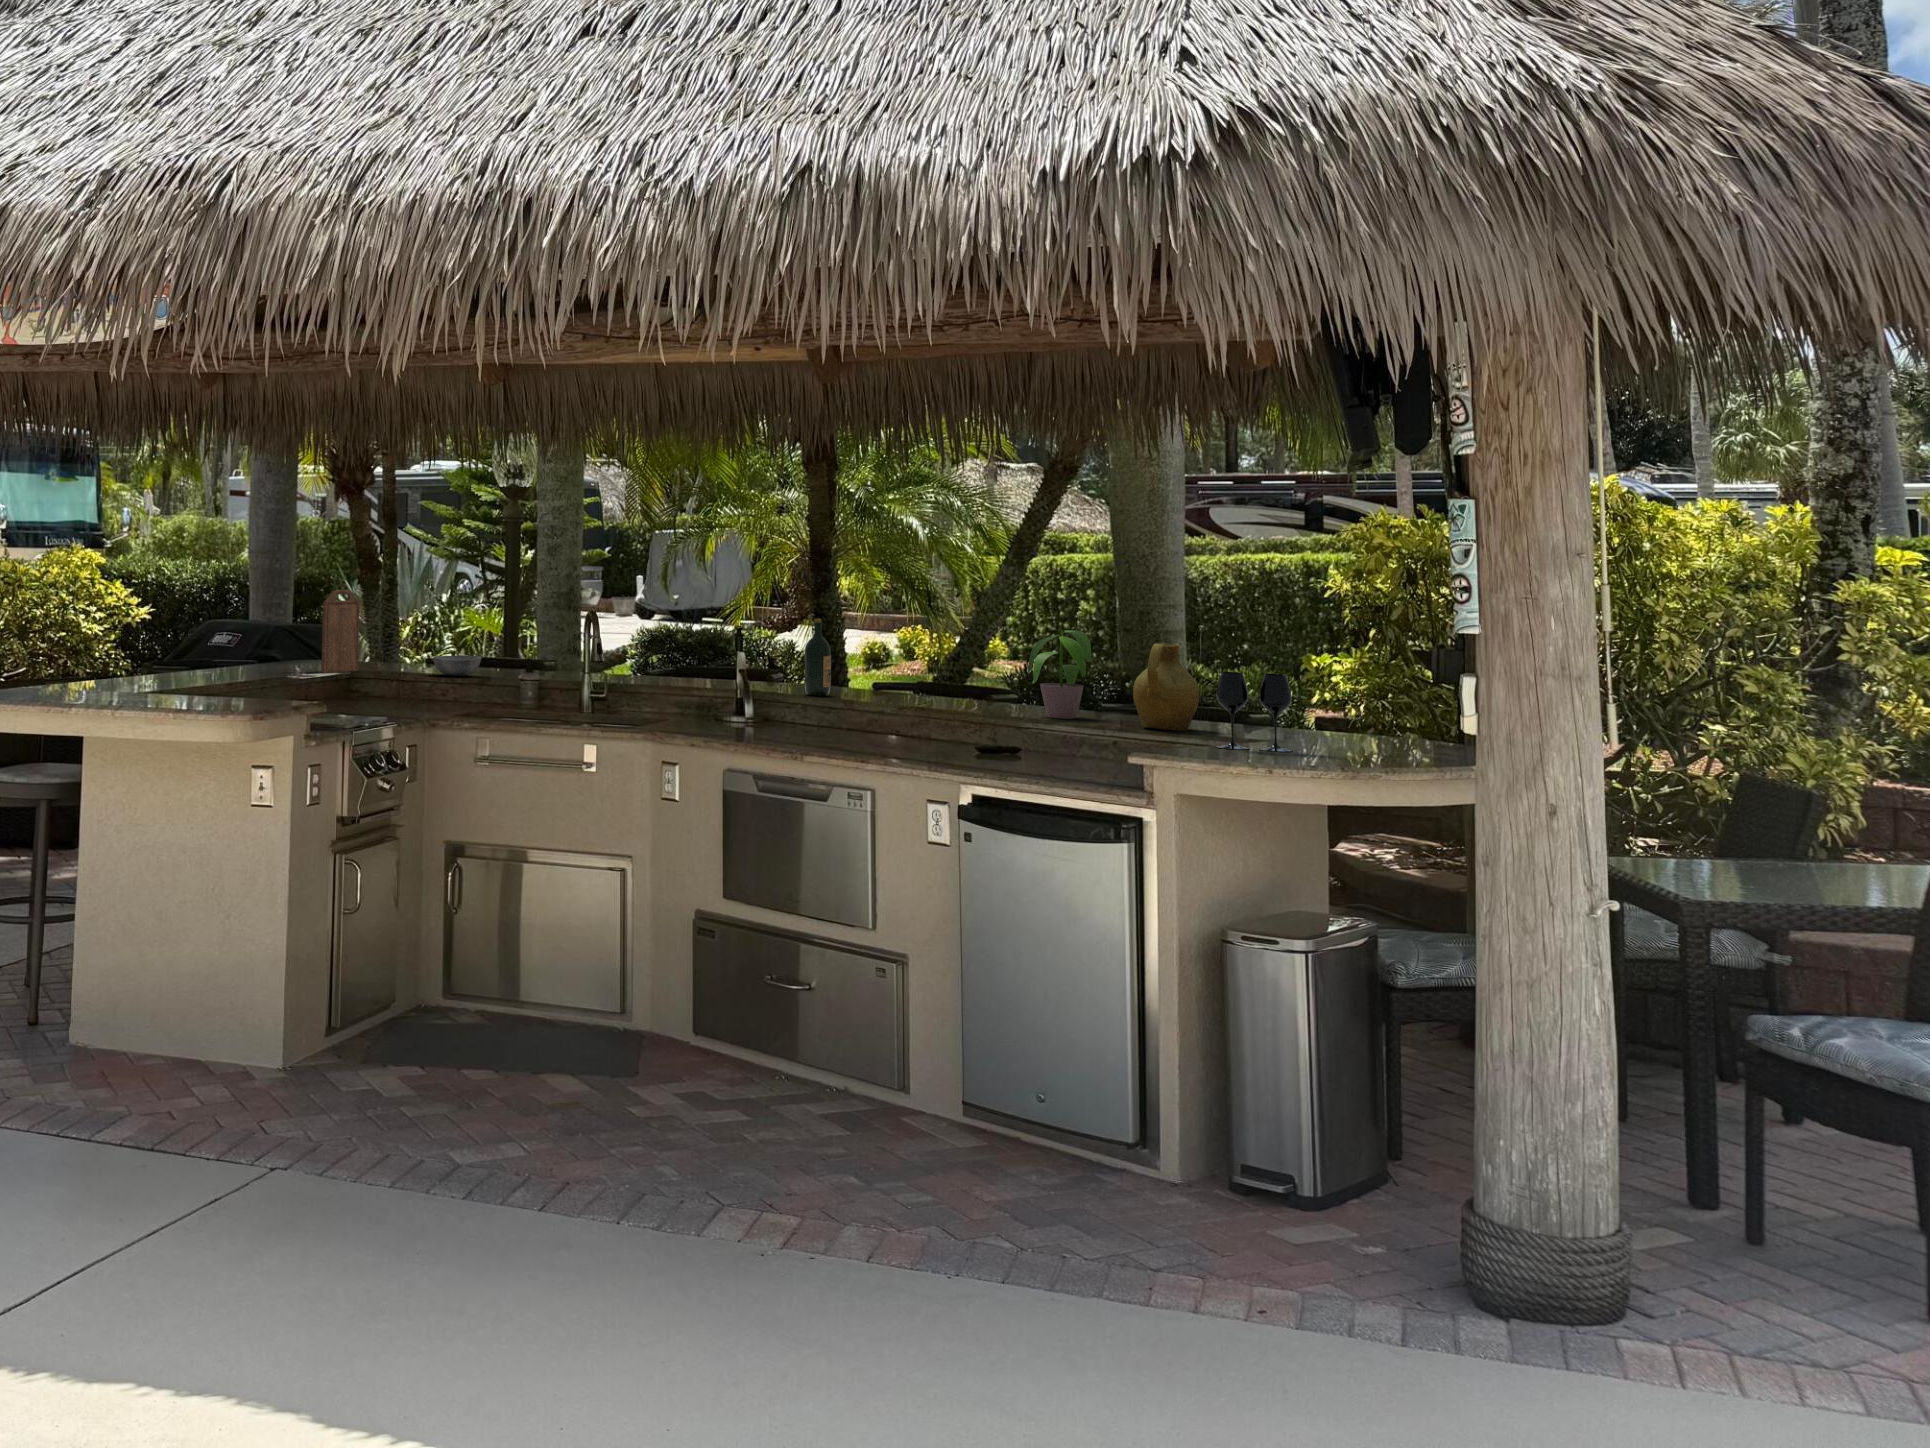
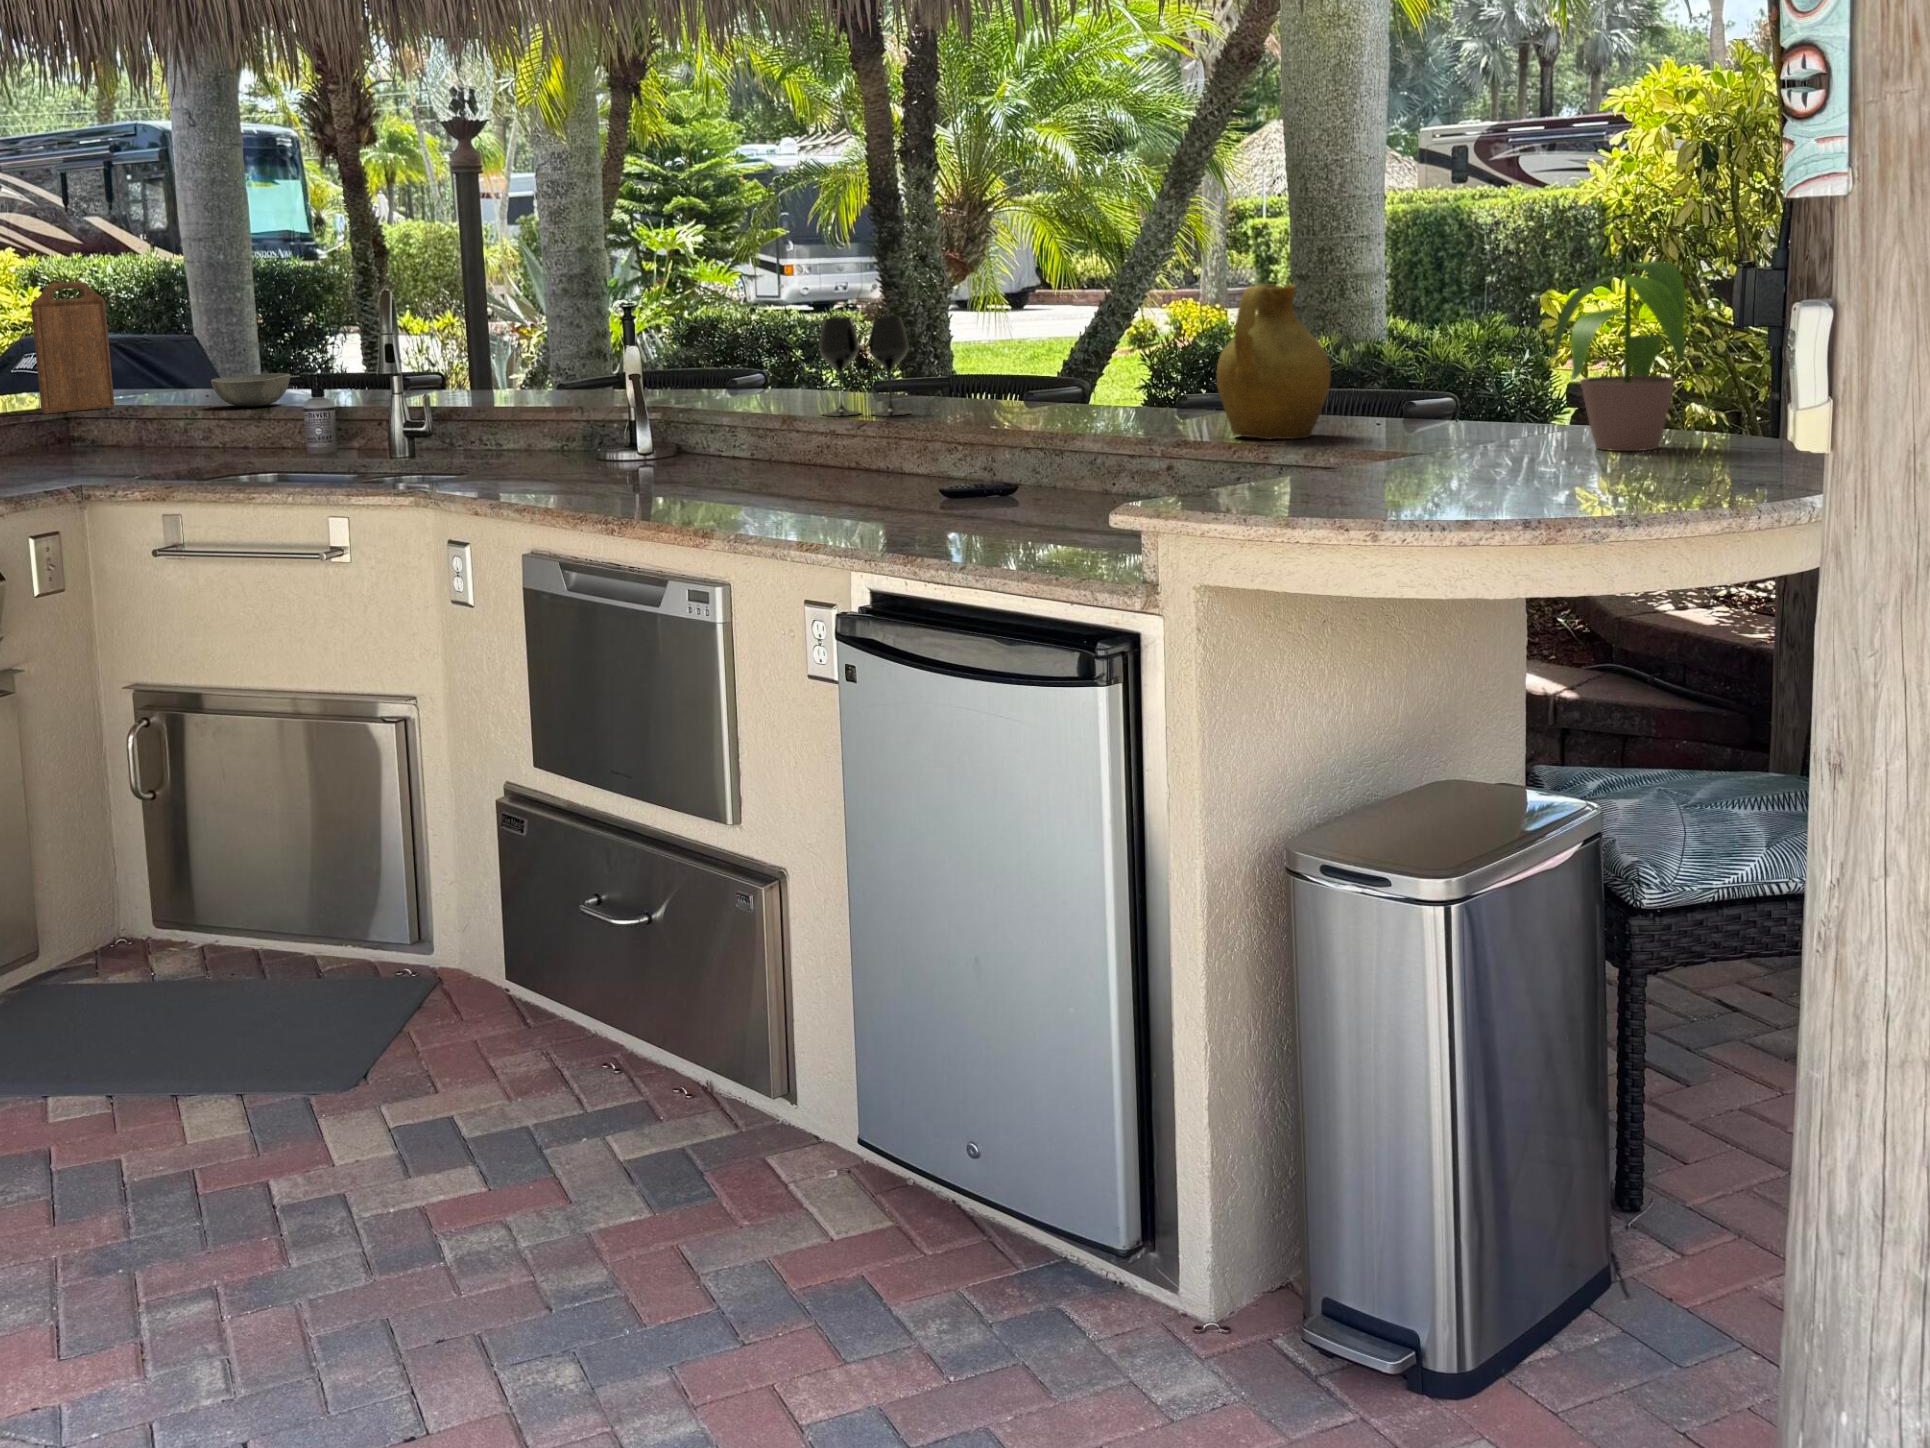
wine bottle: present [805,619,831,696] -> none [759,283,802,406]
potted plant: present [1028,630,1091,719] -> present [1552,262,1685,451]
wine glass: present [1216,672,1293,752] -> present [819,316,911,416]

